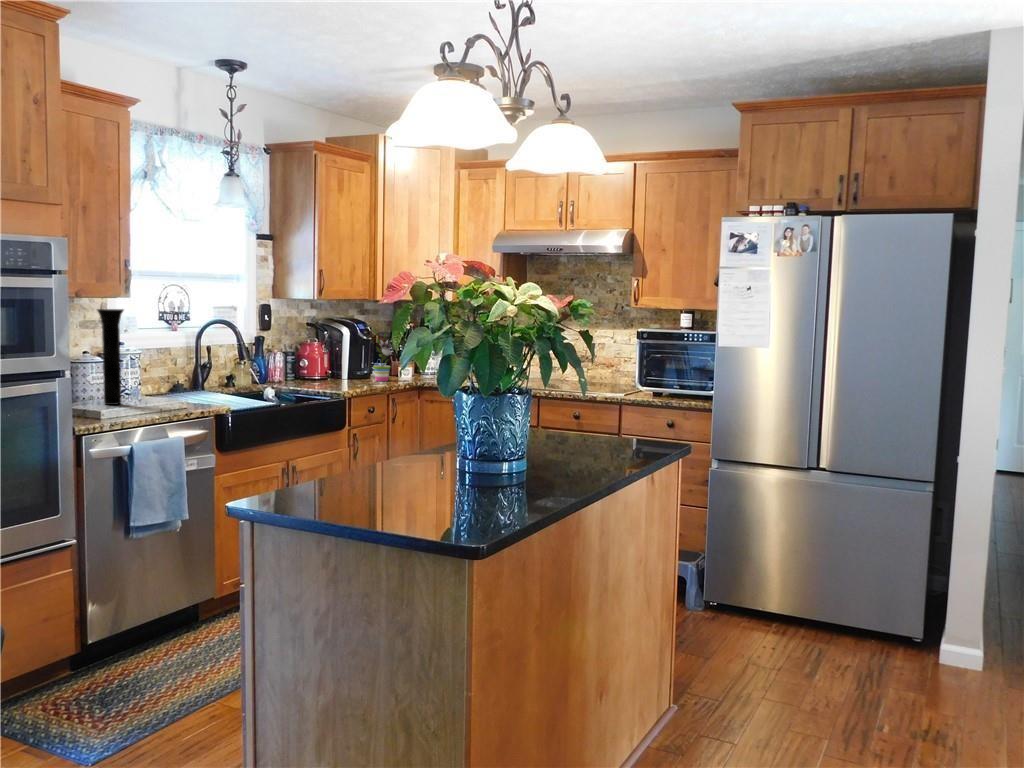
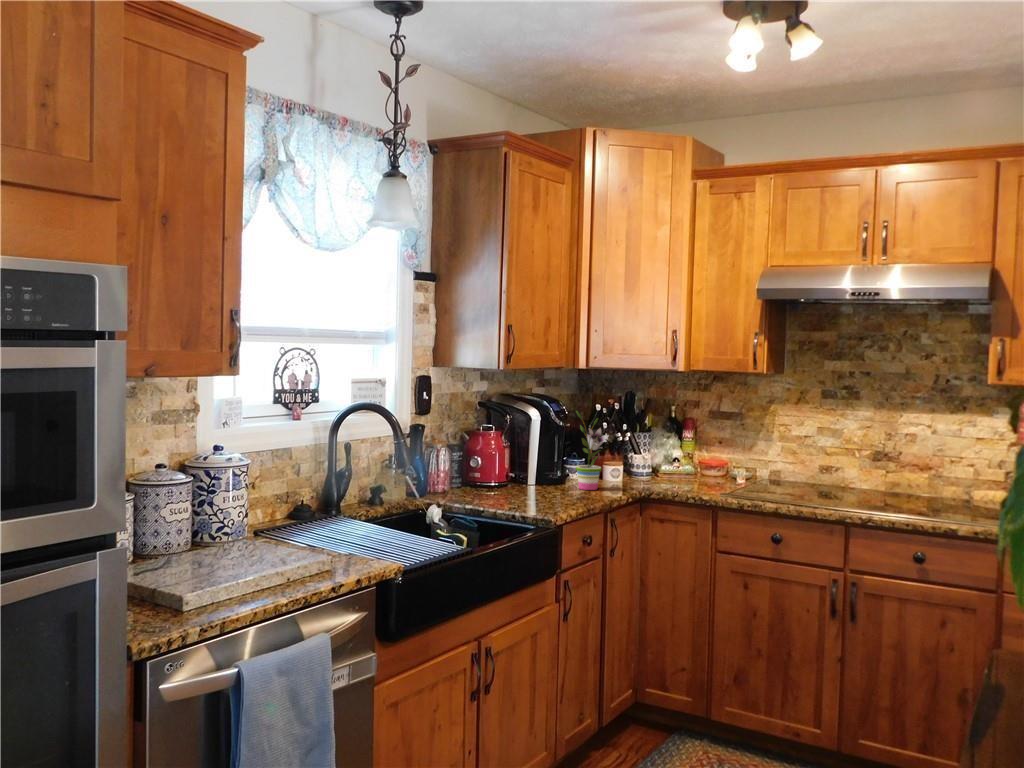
vase: present [97,309,124,405] -> none [180,394,228,563]

